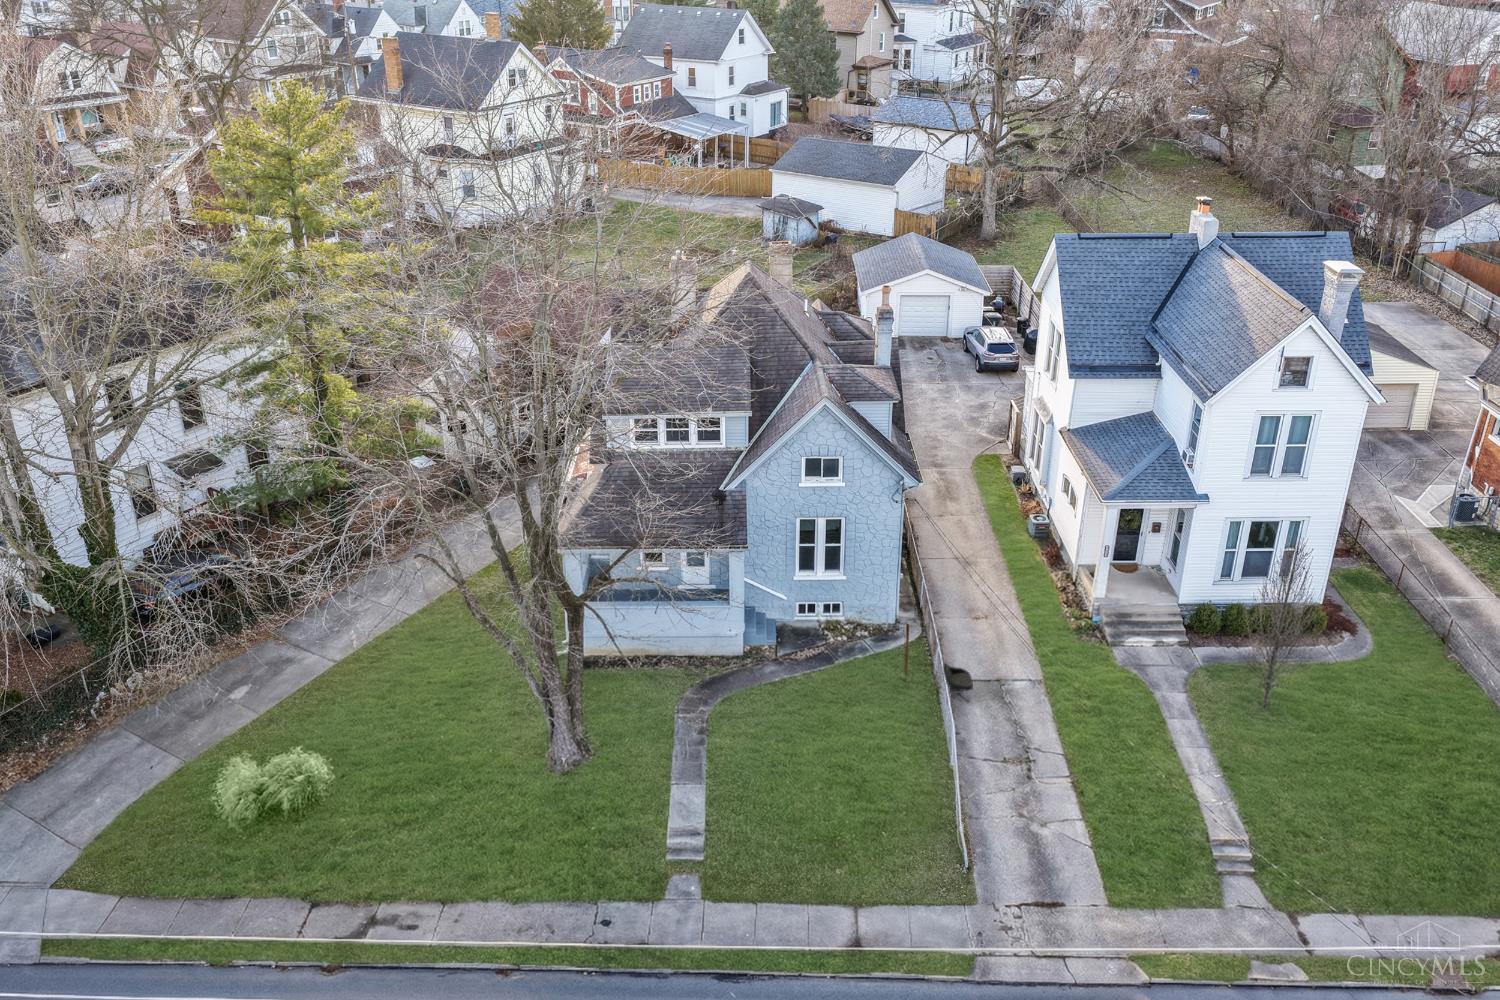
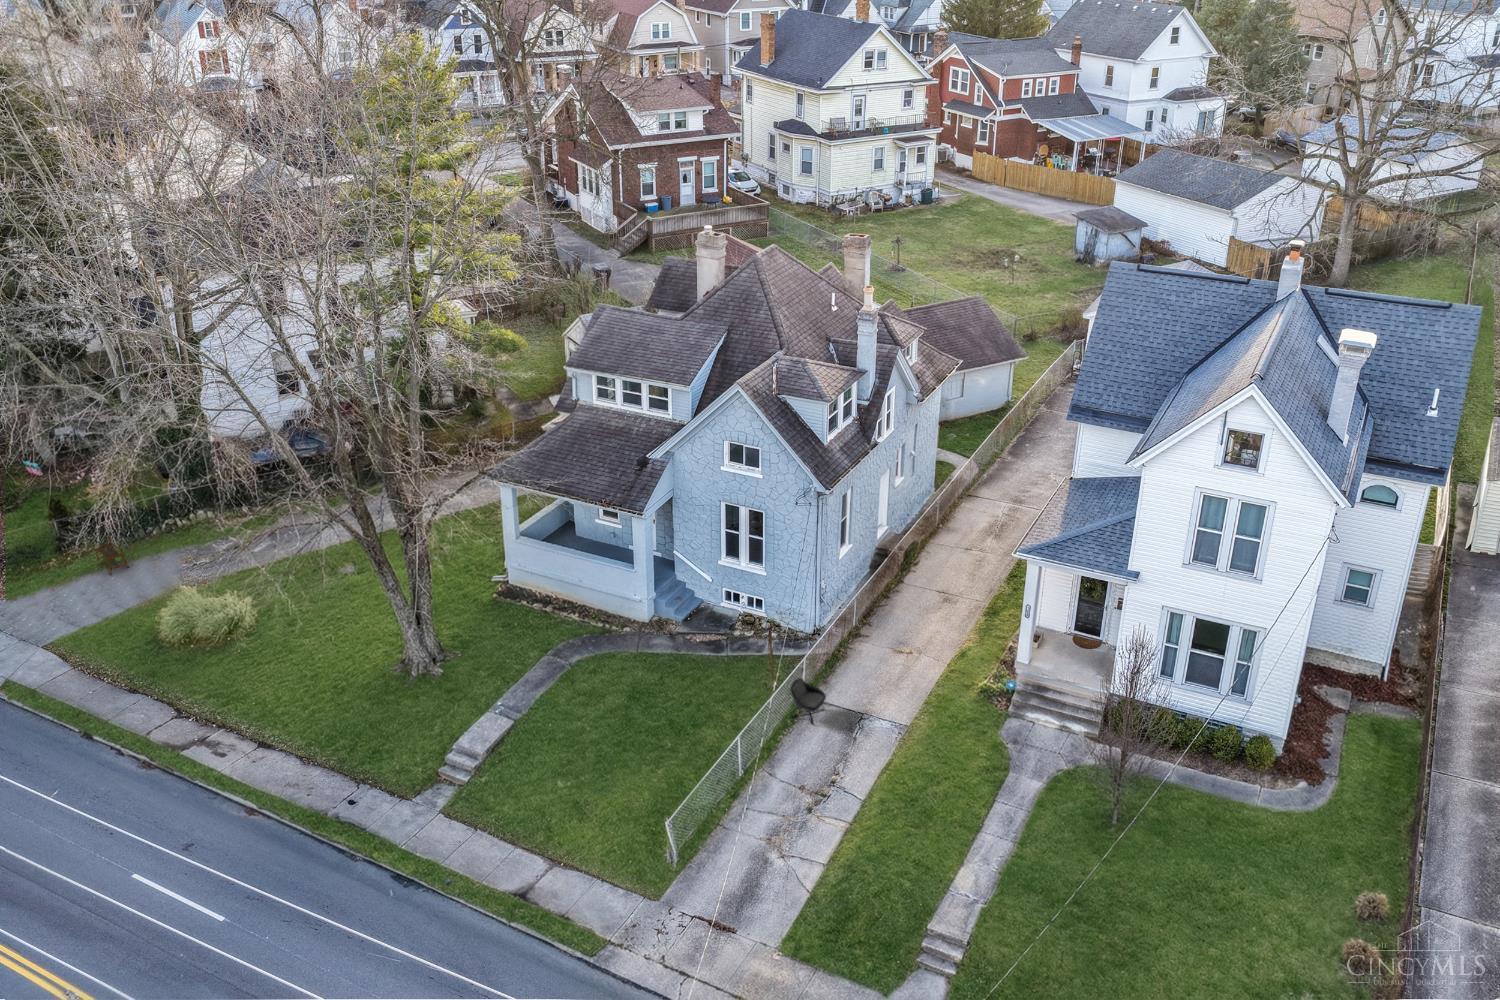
bench: none [23,728,78,780] -> present [95,534,129,575]

